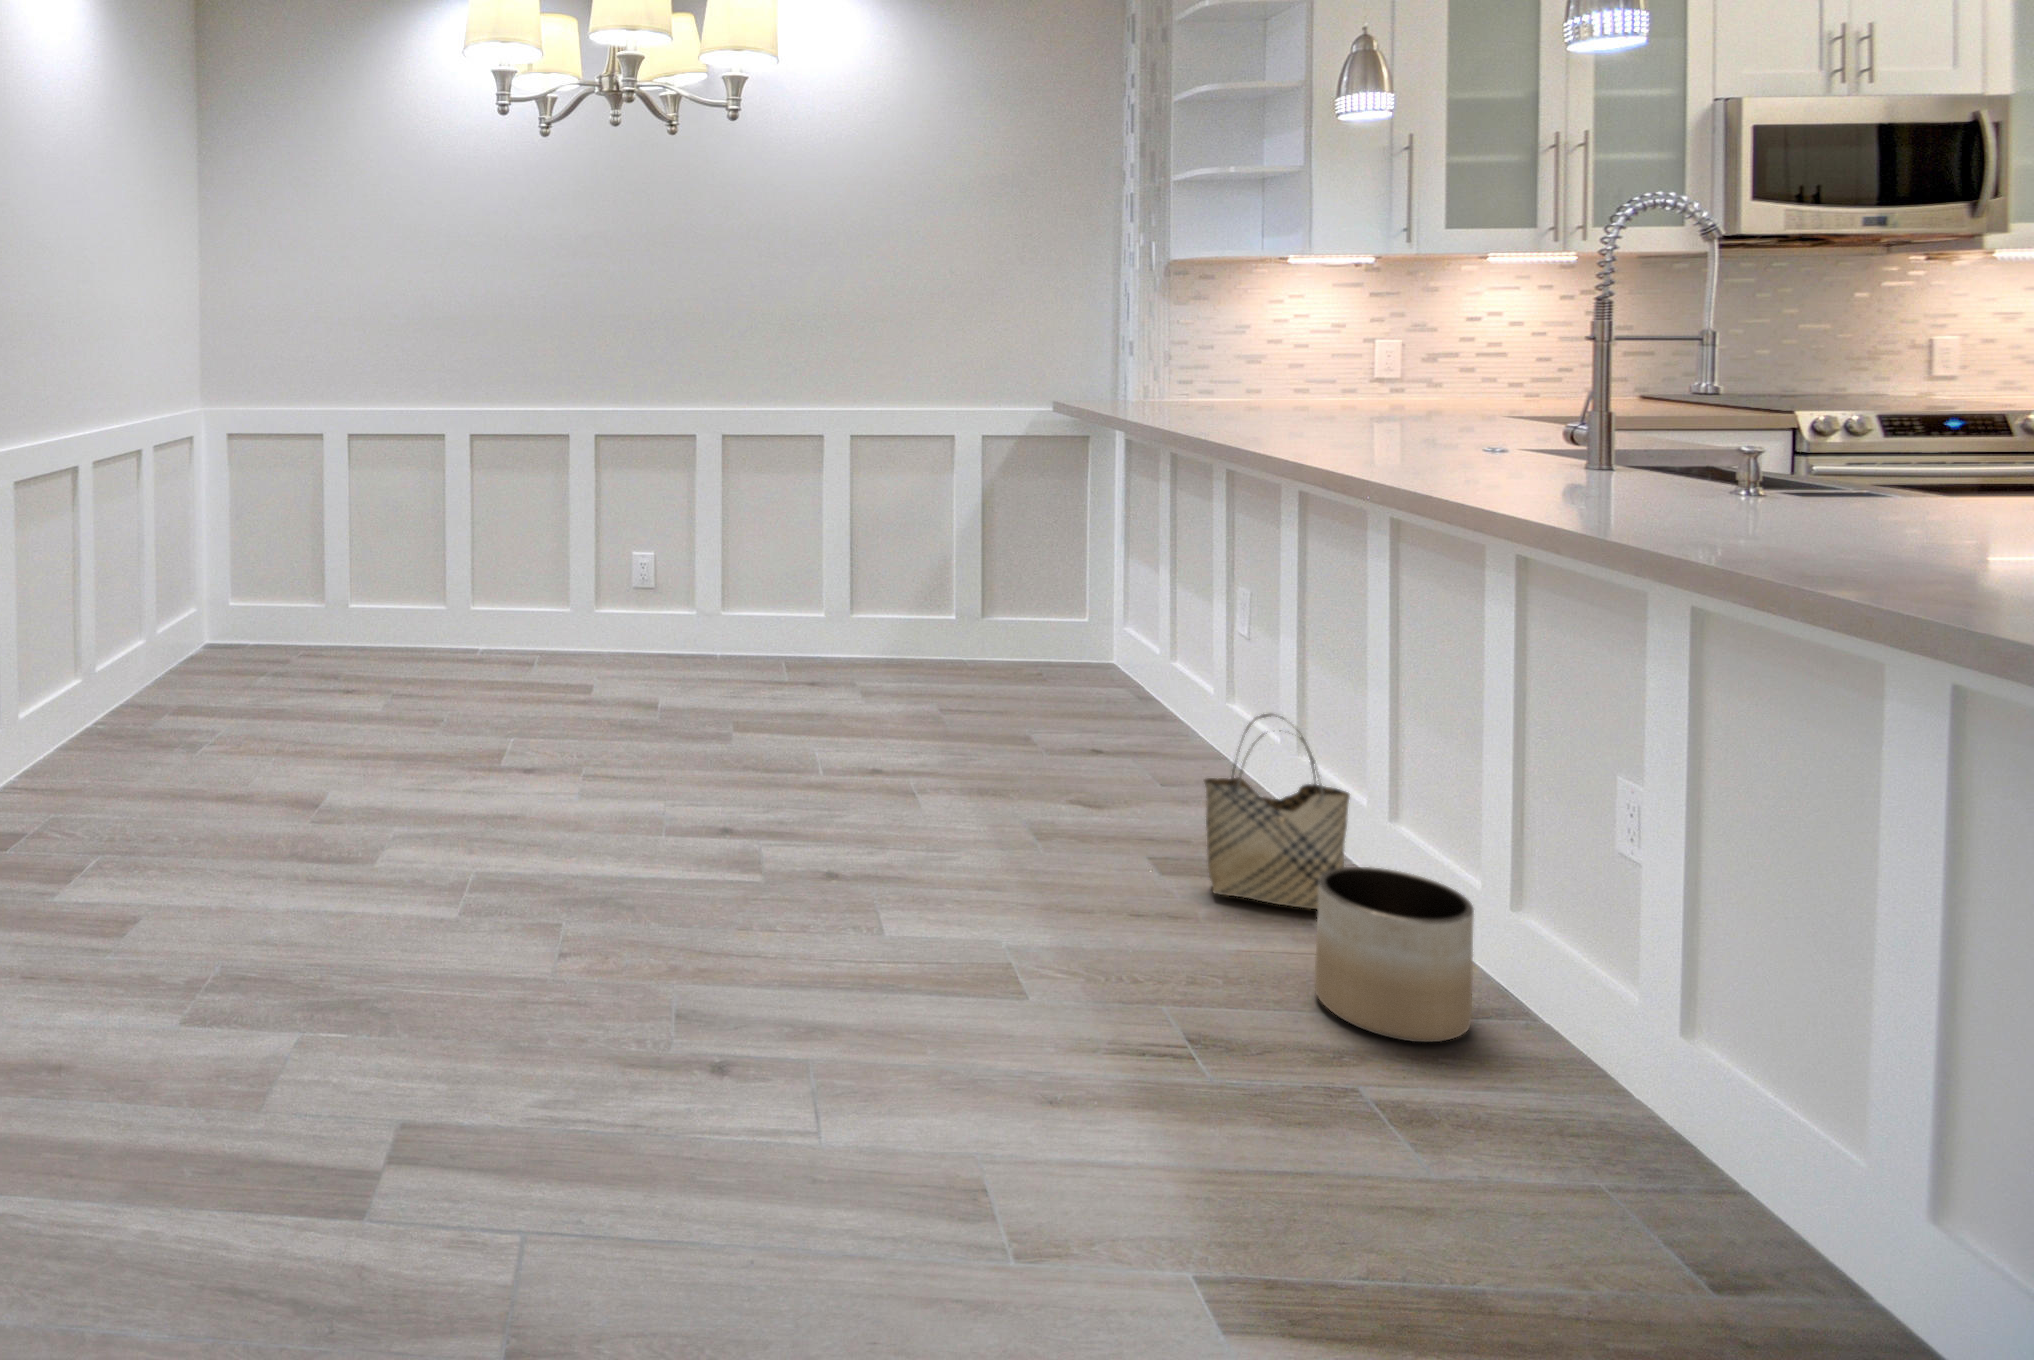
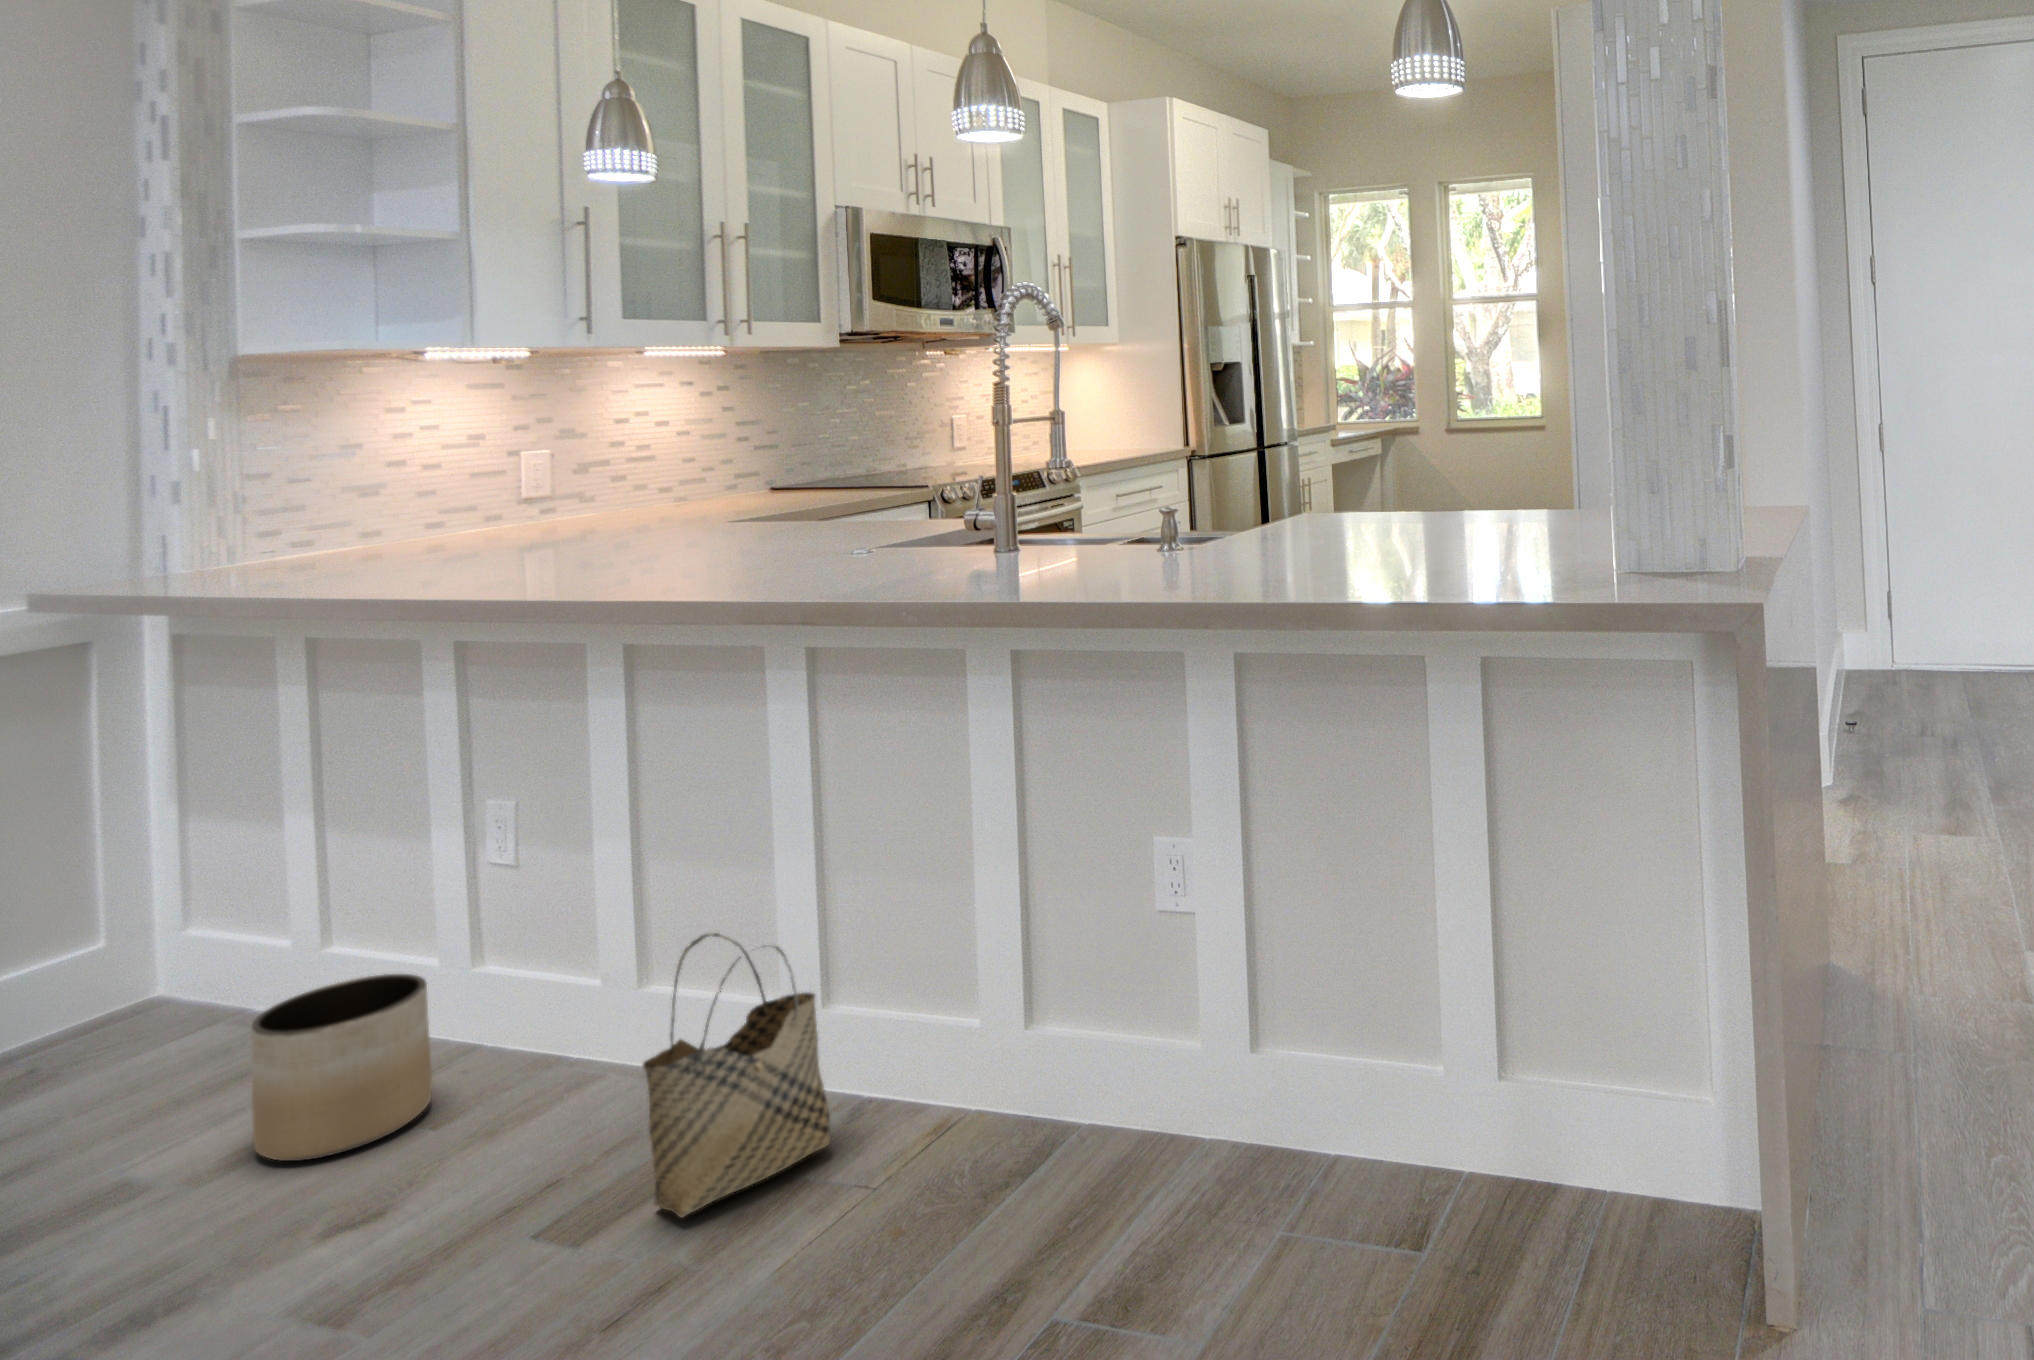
planter: present [1315,867,1474,1042] -> present [251,974,432,1161]

